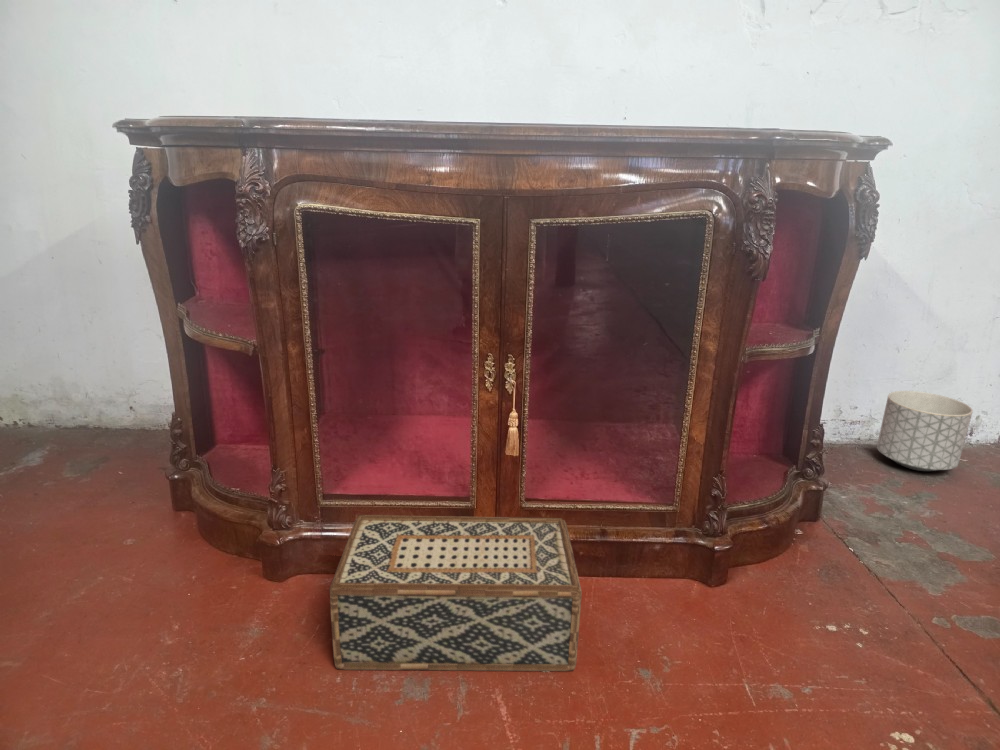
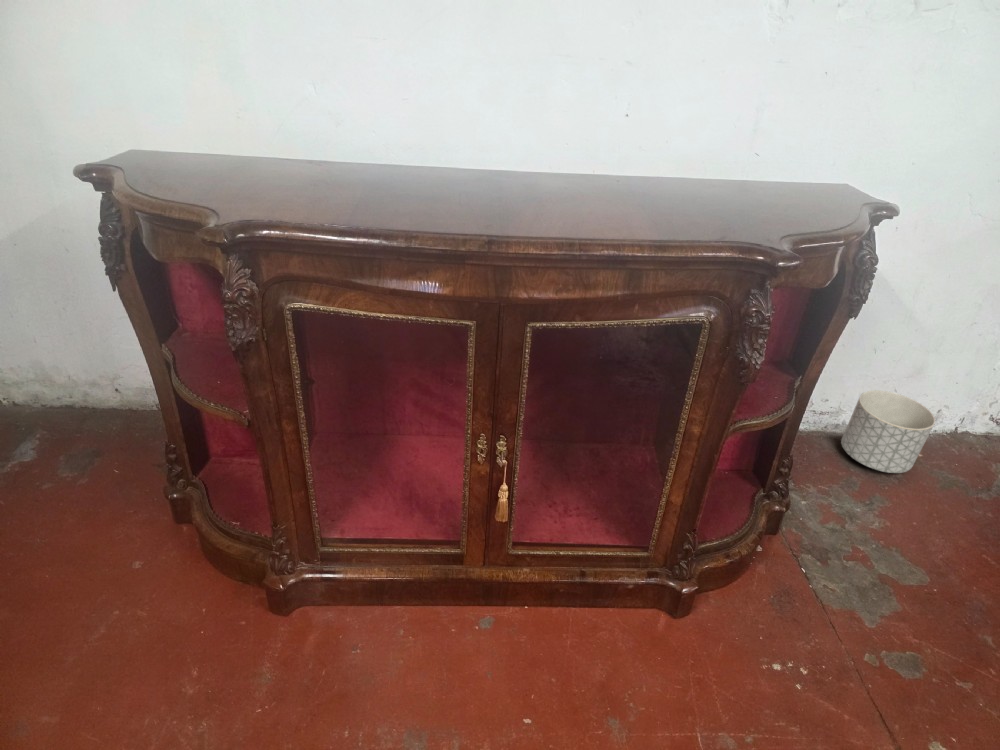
woven basket: present [330,515,582,671] -> none [336,571,562,722]

